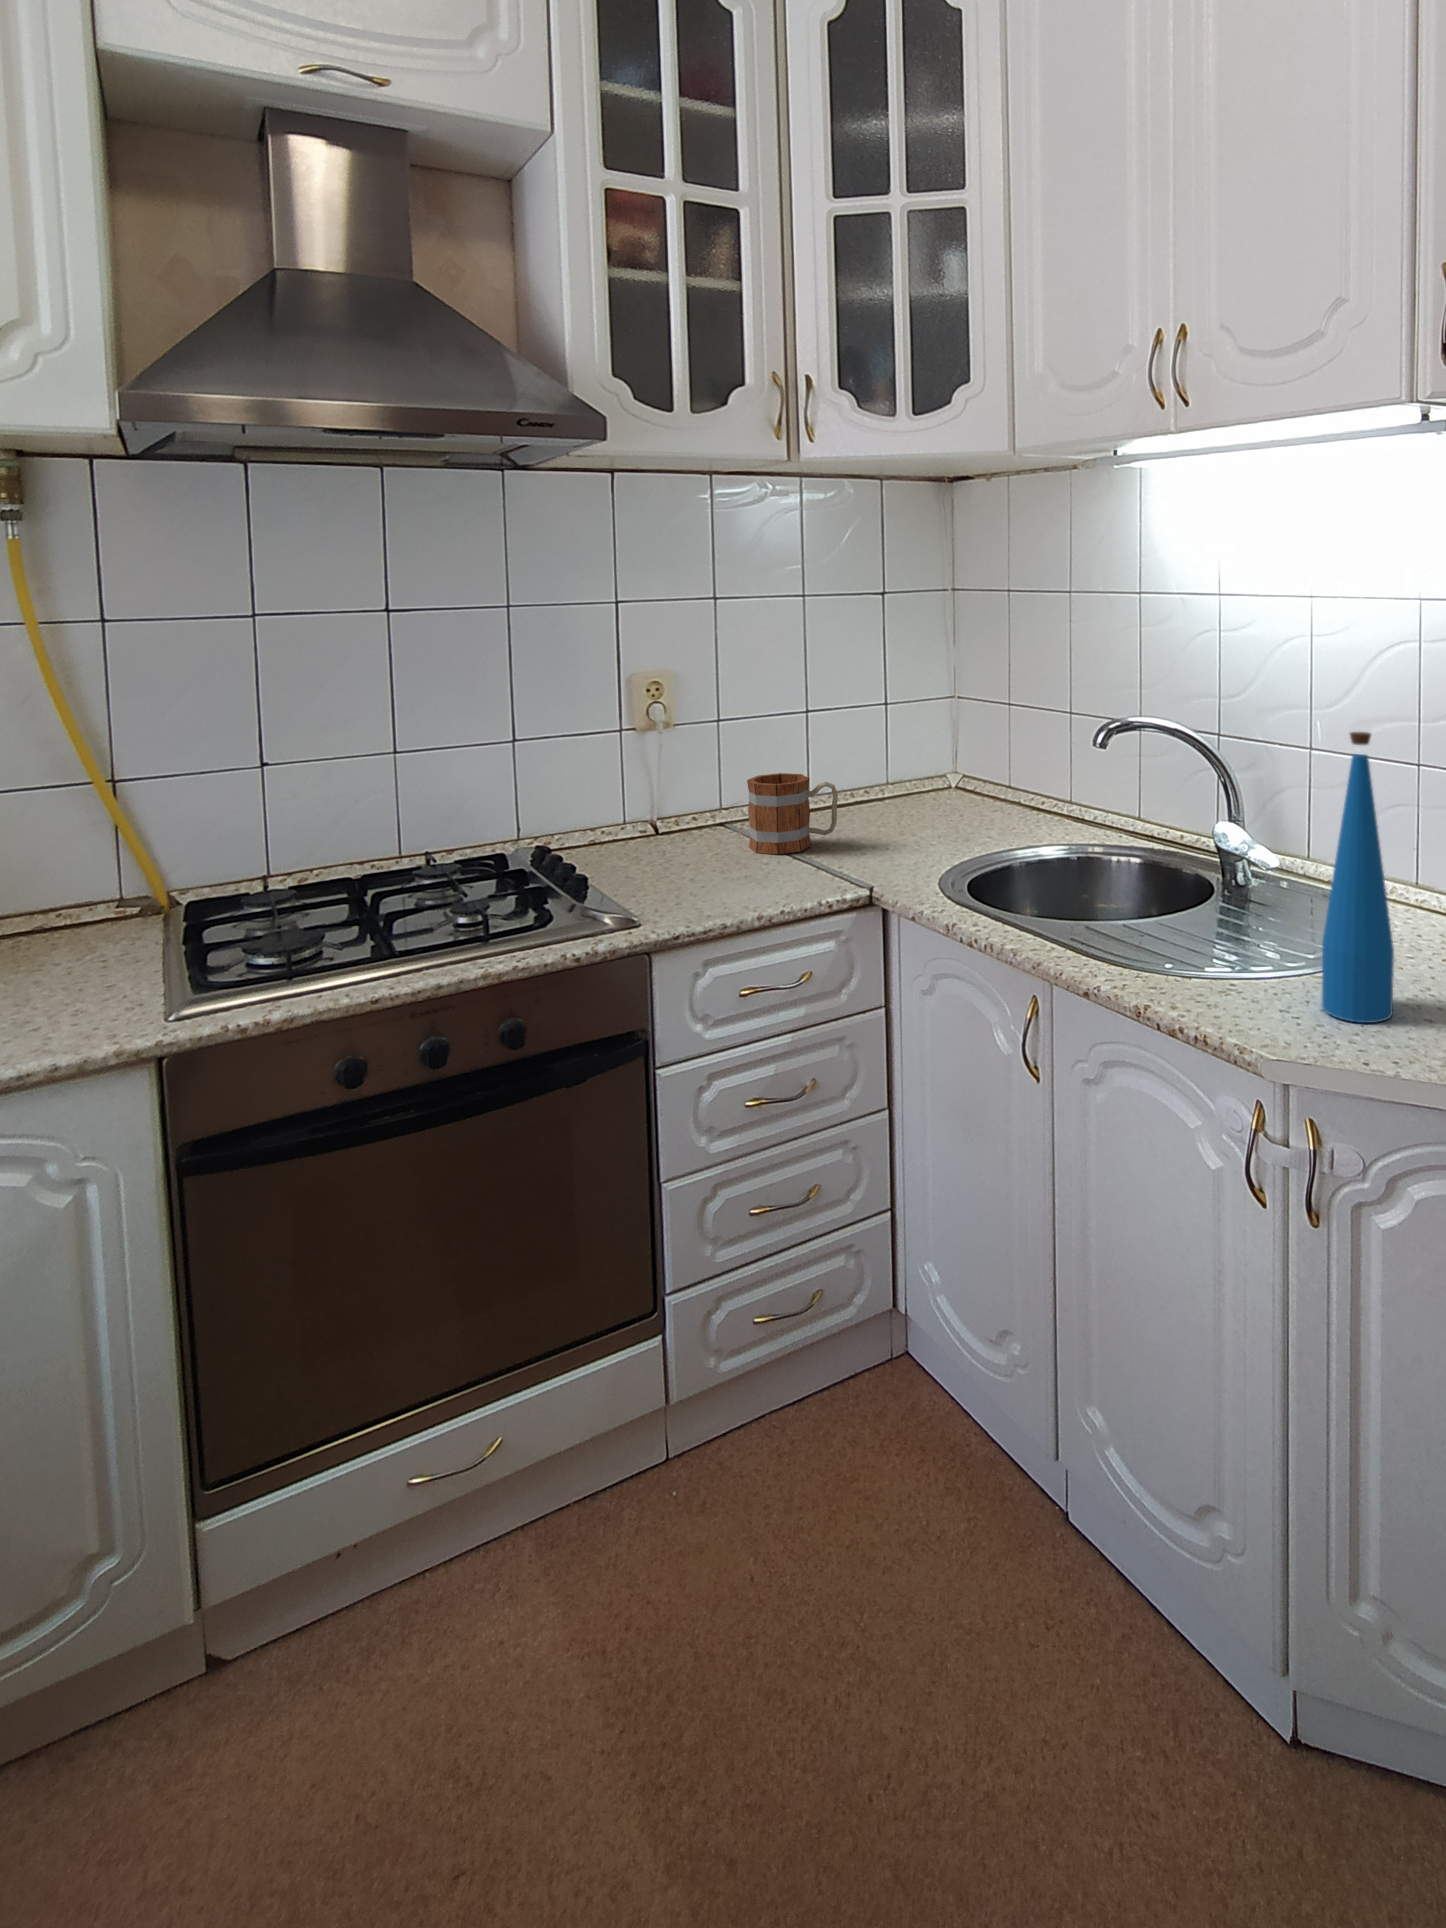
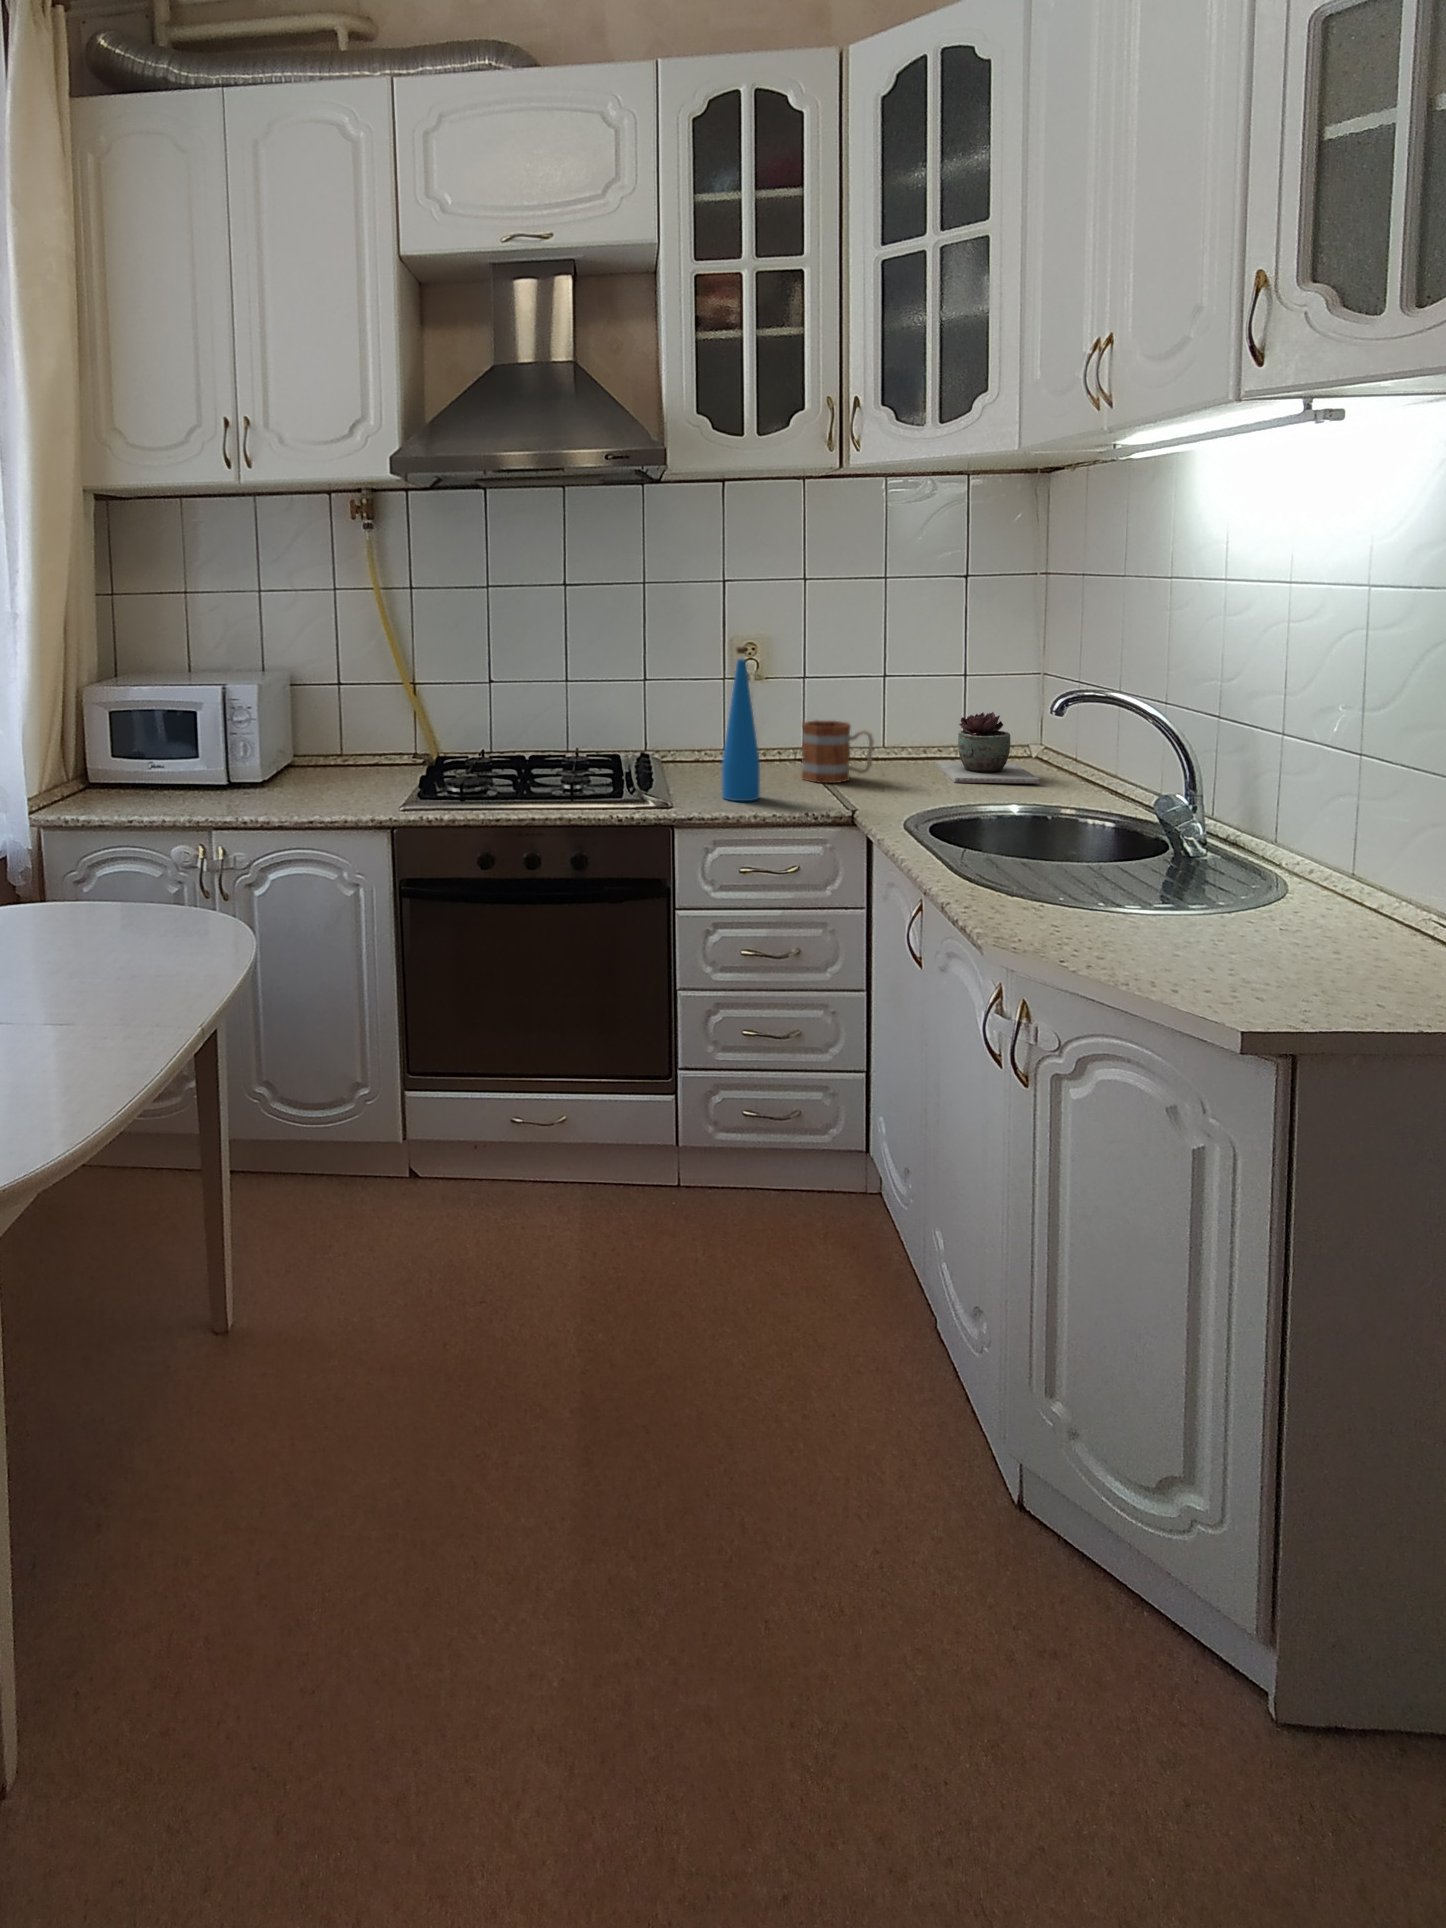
bottle: present [1322,732,1394,1023] -> present [722,647,760,801]
succulent plant: none [865,743,990,829] -> present [935,712,1039,783]

